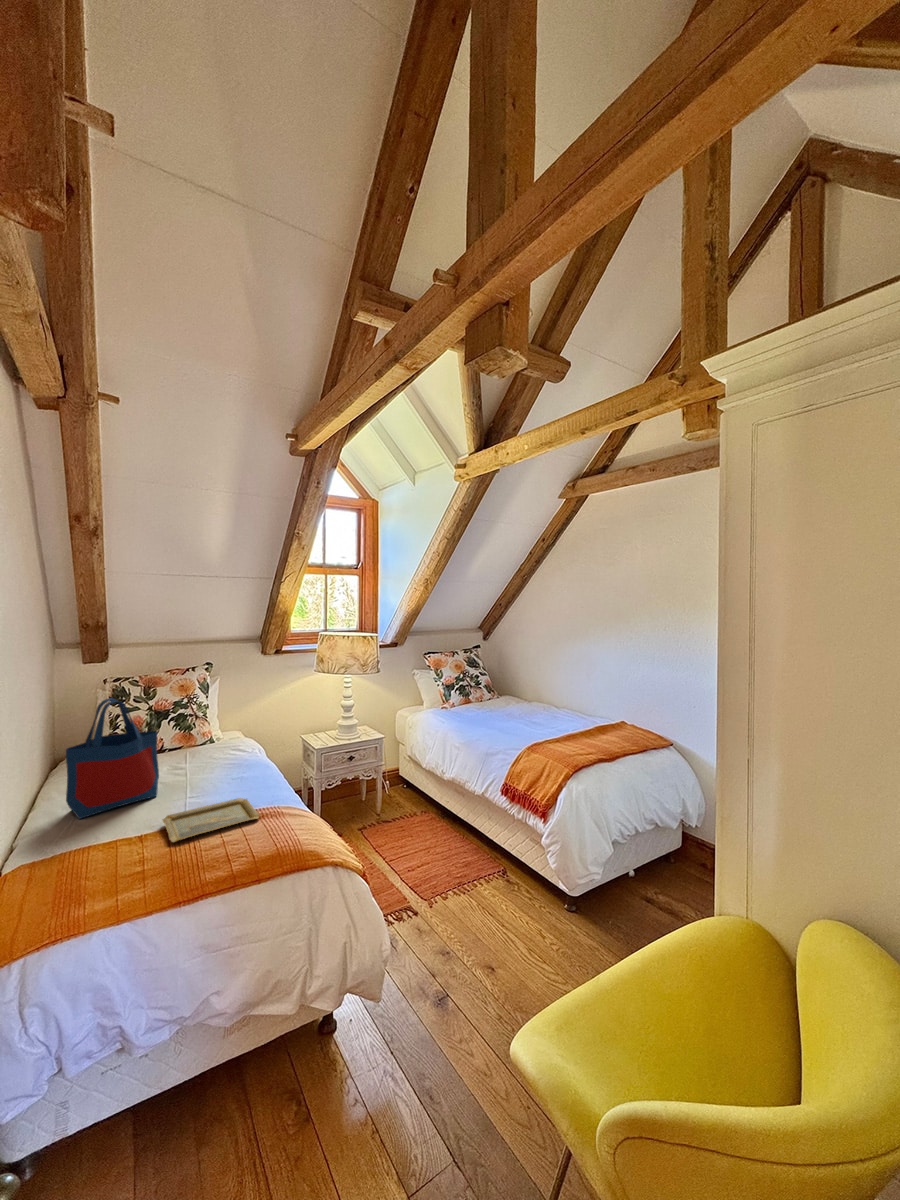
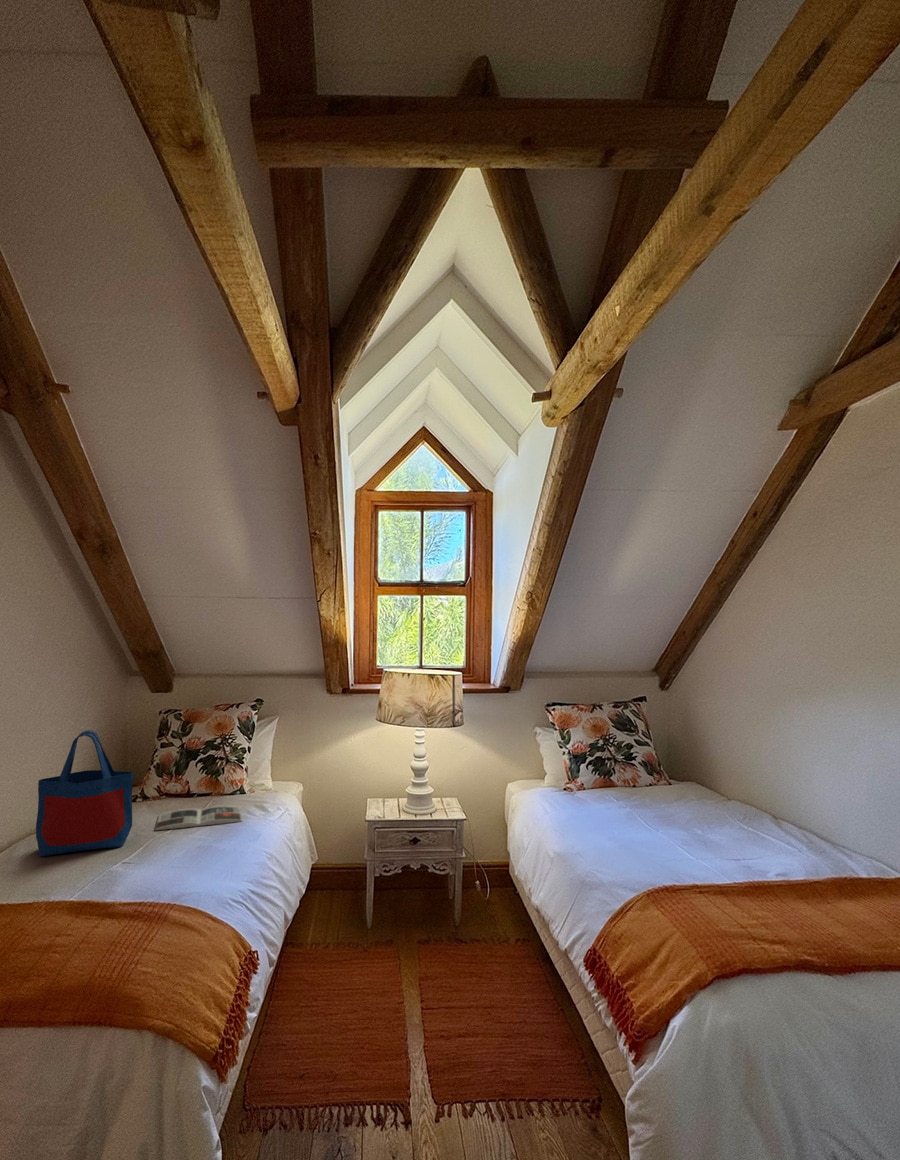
magazine: none [155,751,243,780] -> present [155,805,243,830]
tray: present [162,798,259,842] -> none [62,866,179,903]

